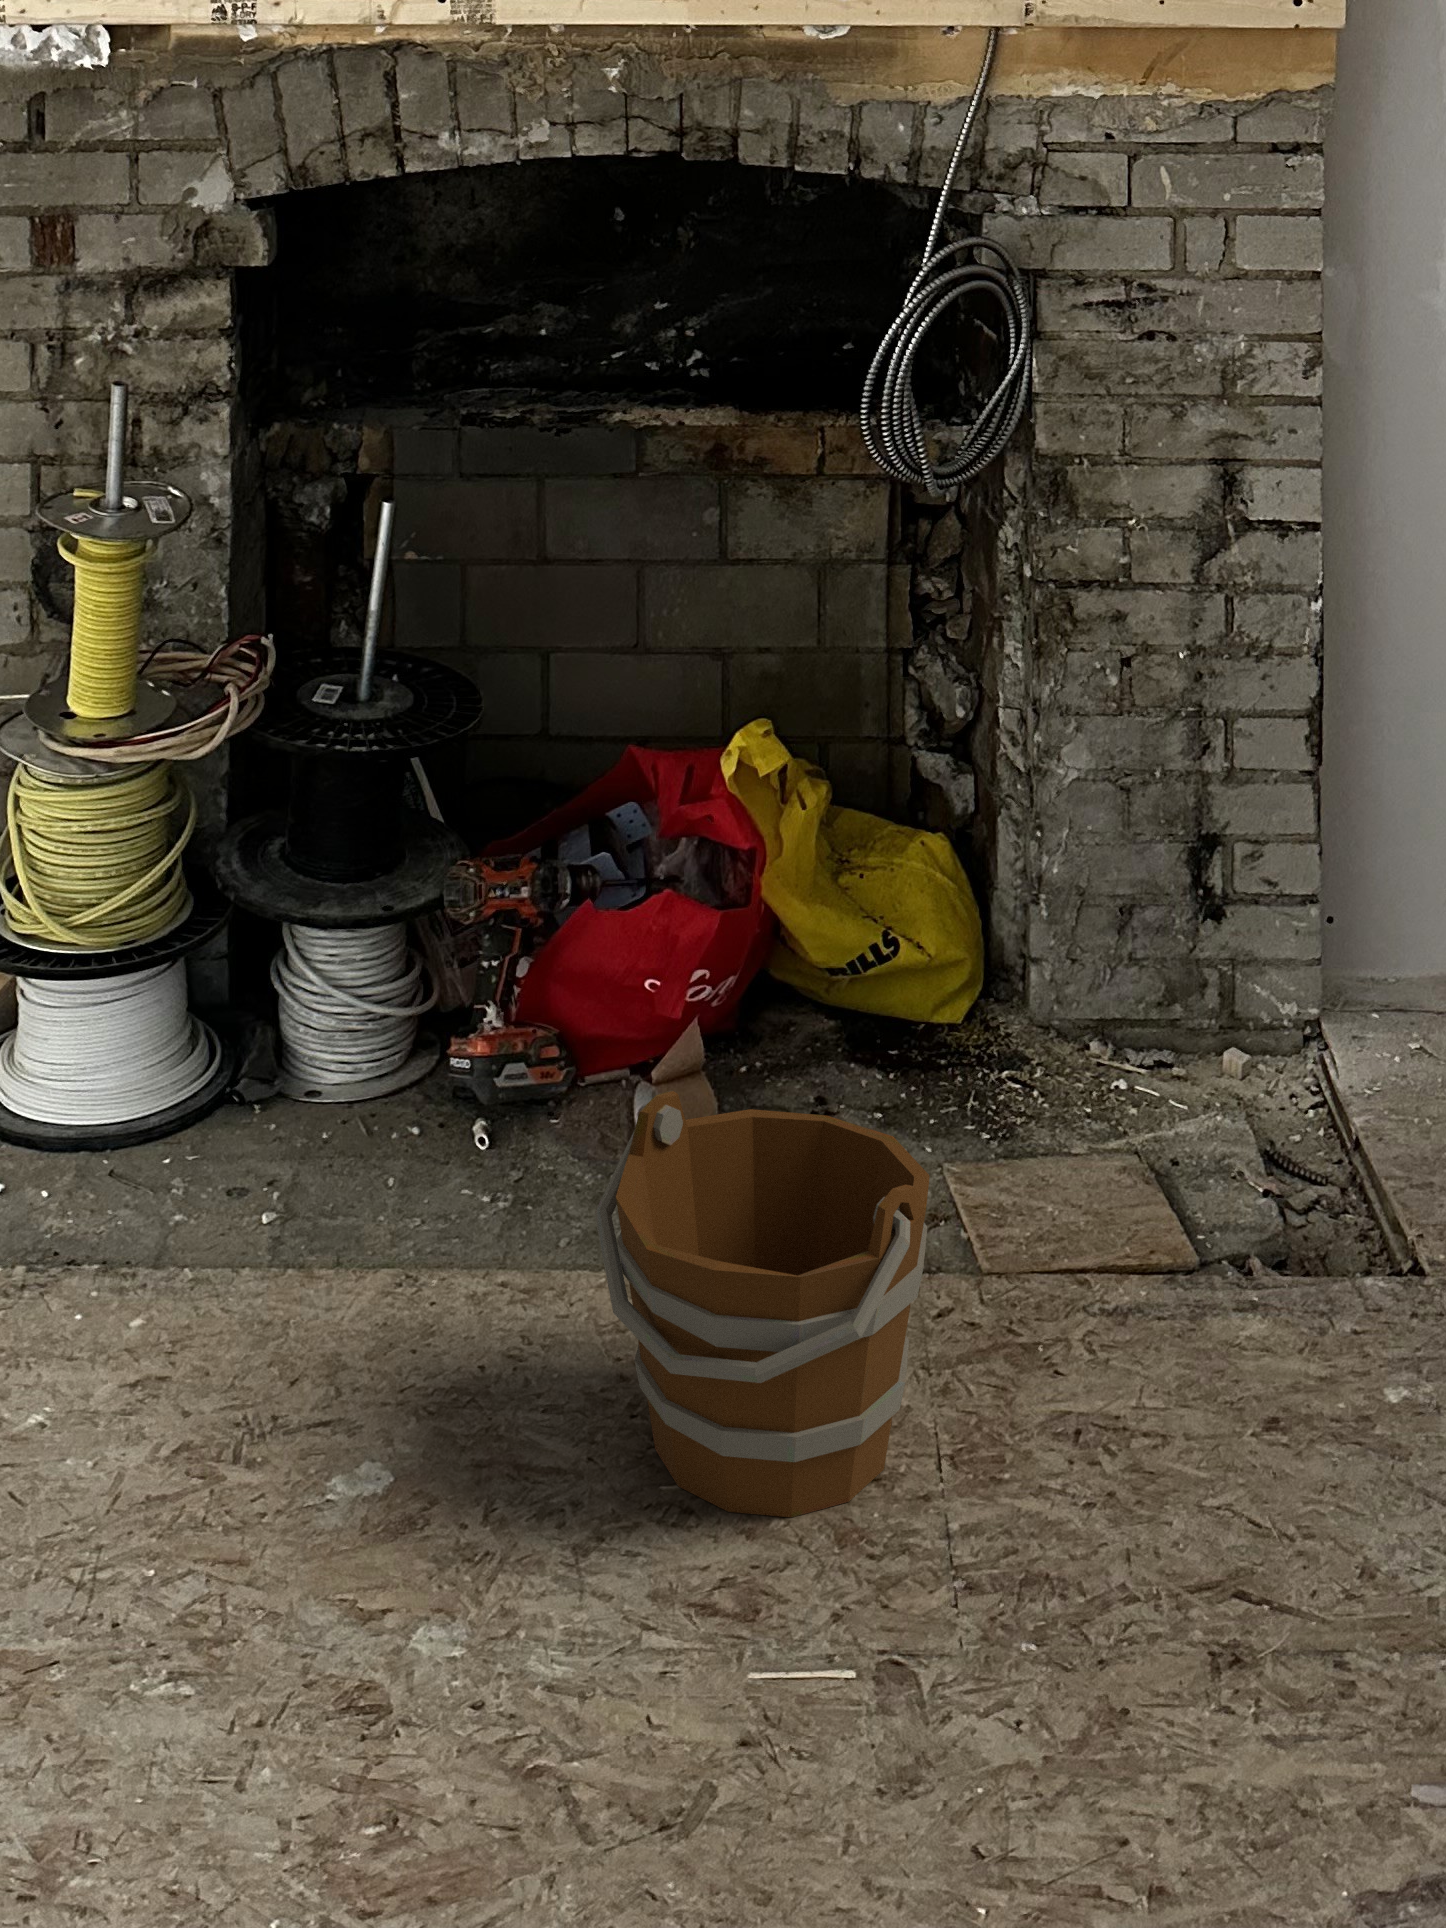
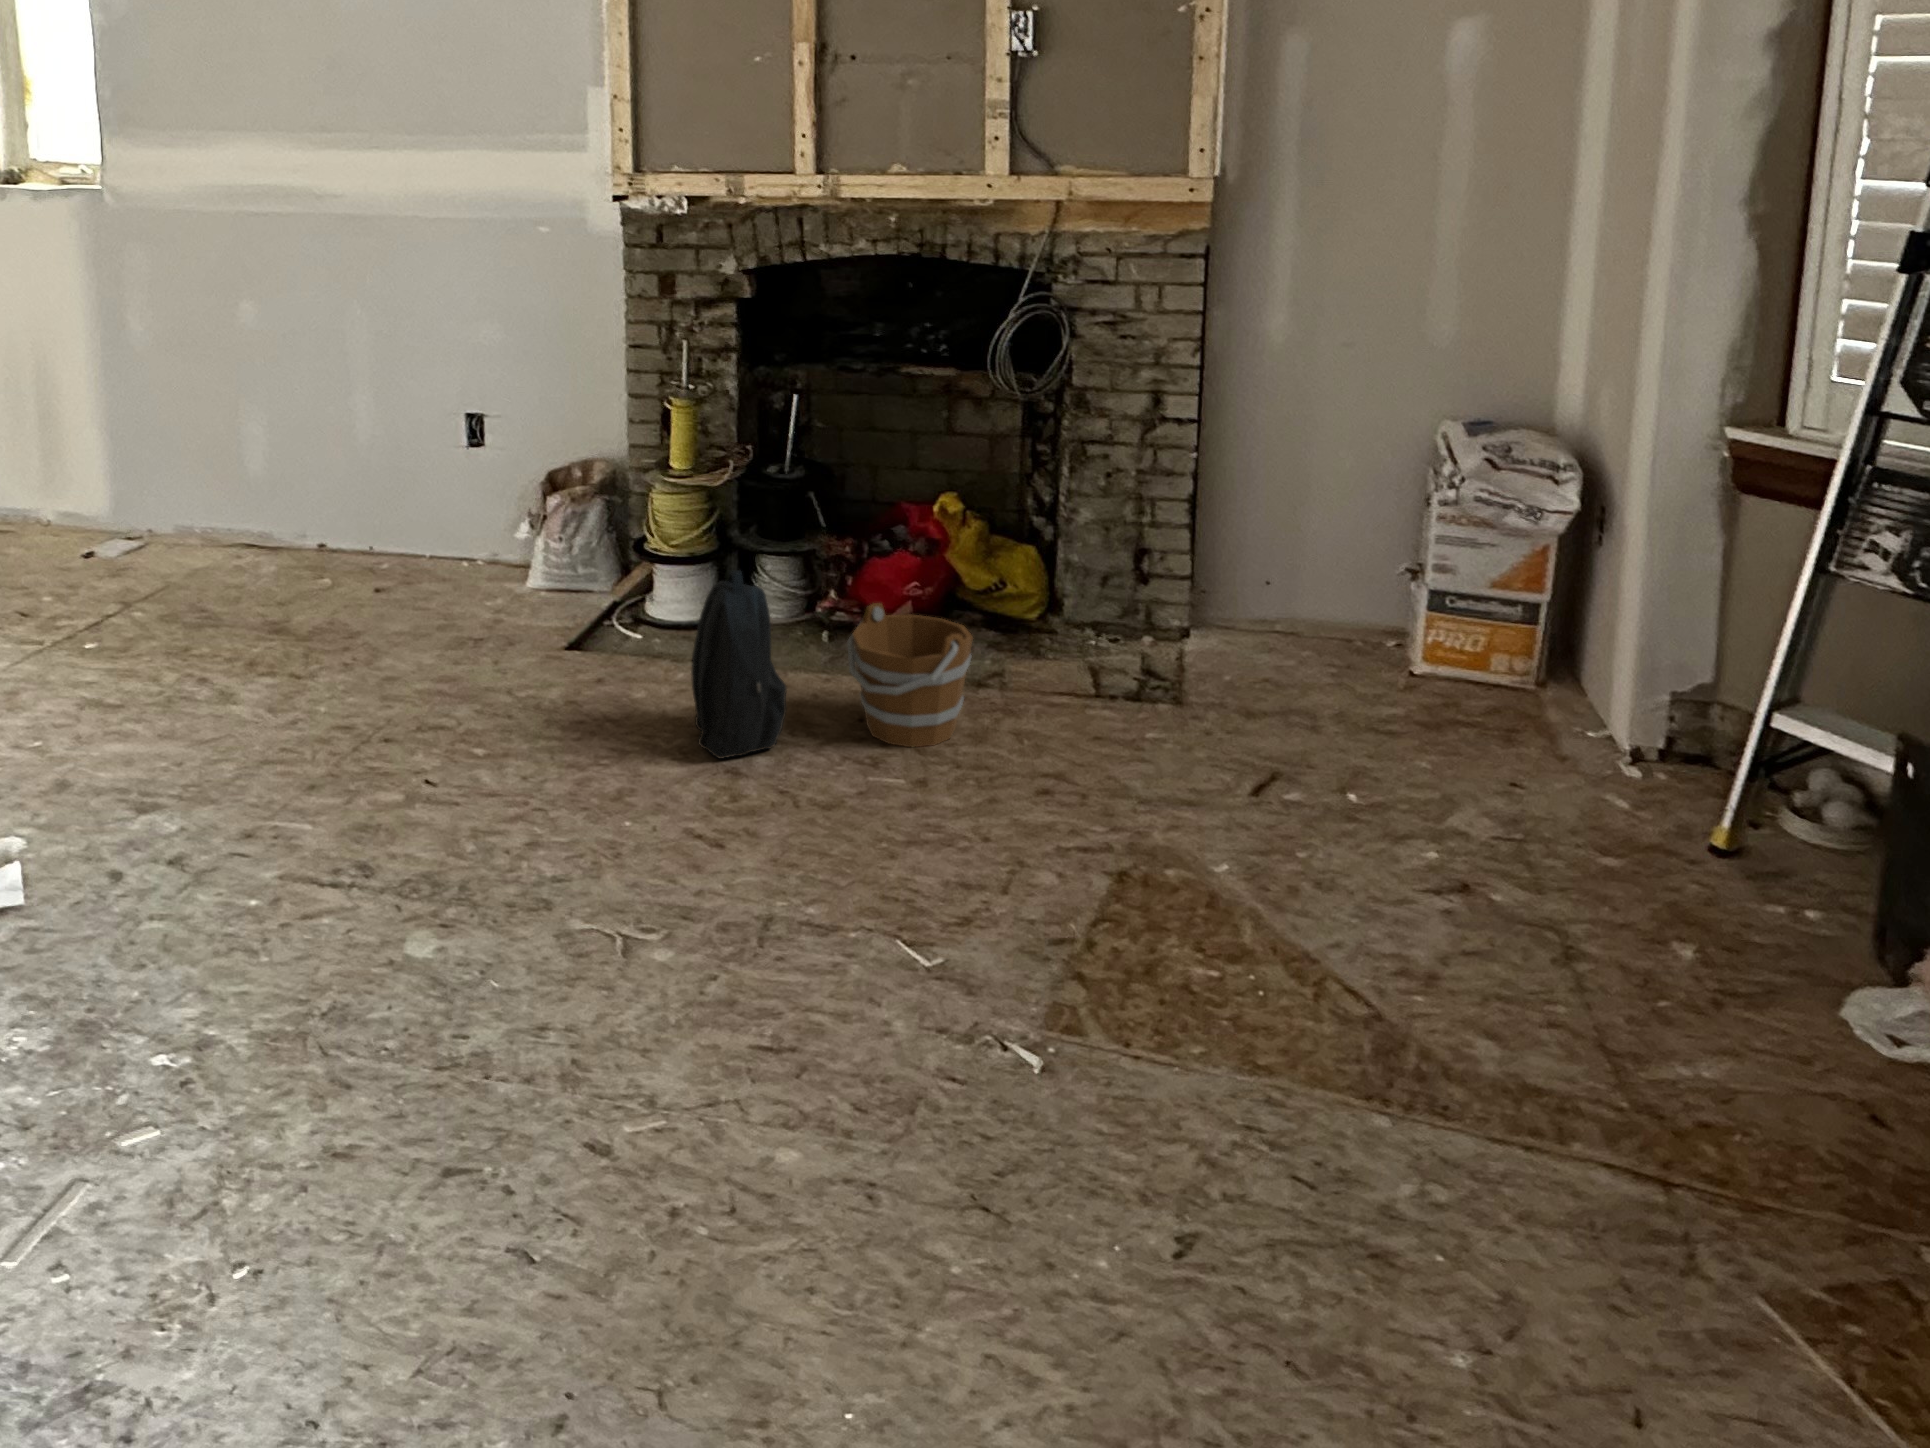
backpack: none [180,1066,458,1647] -> present [691,570,787,758]

